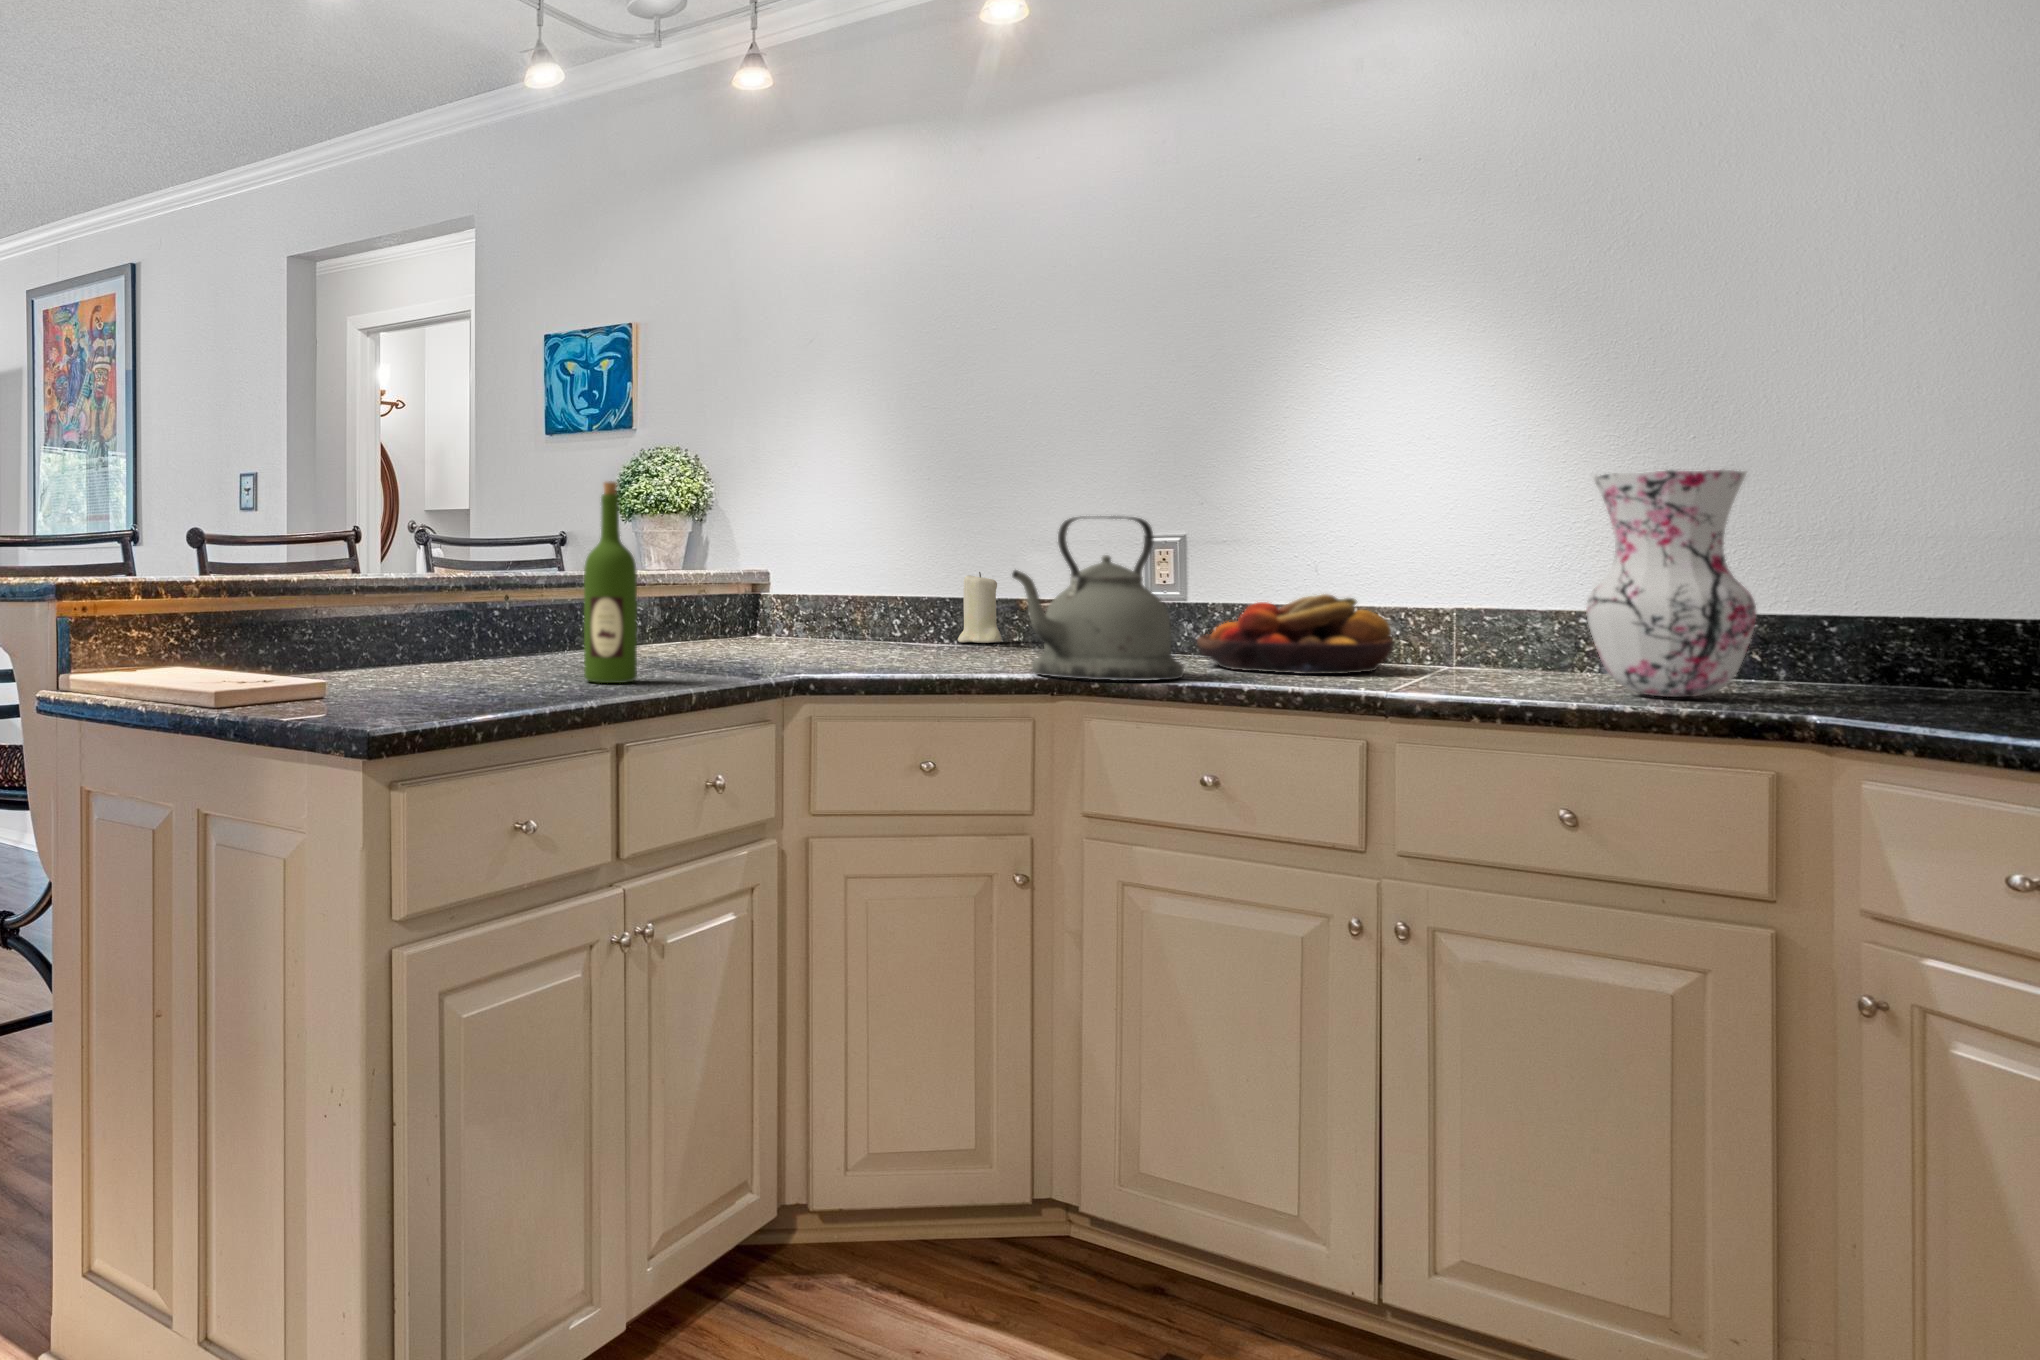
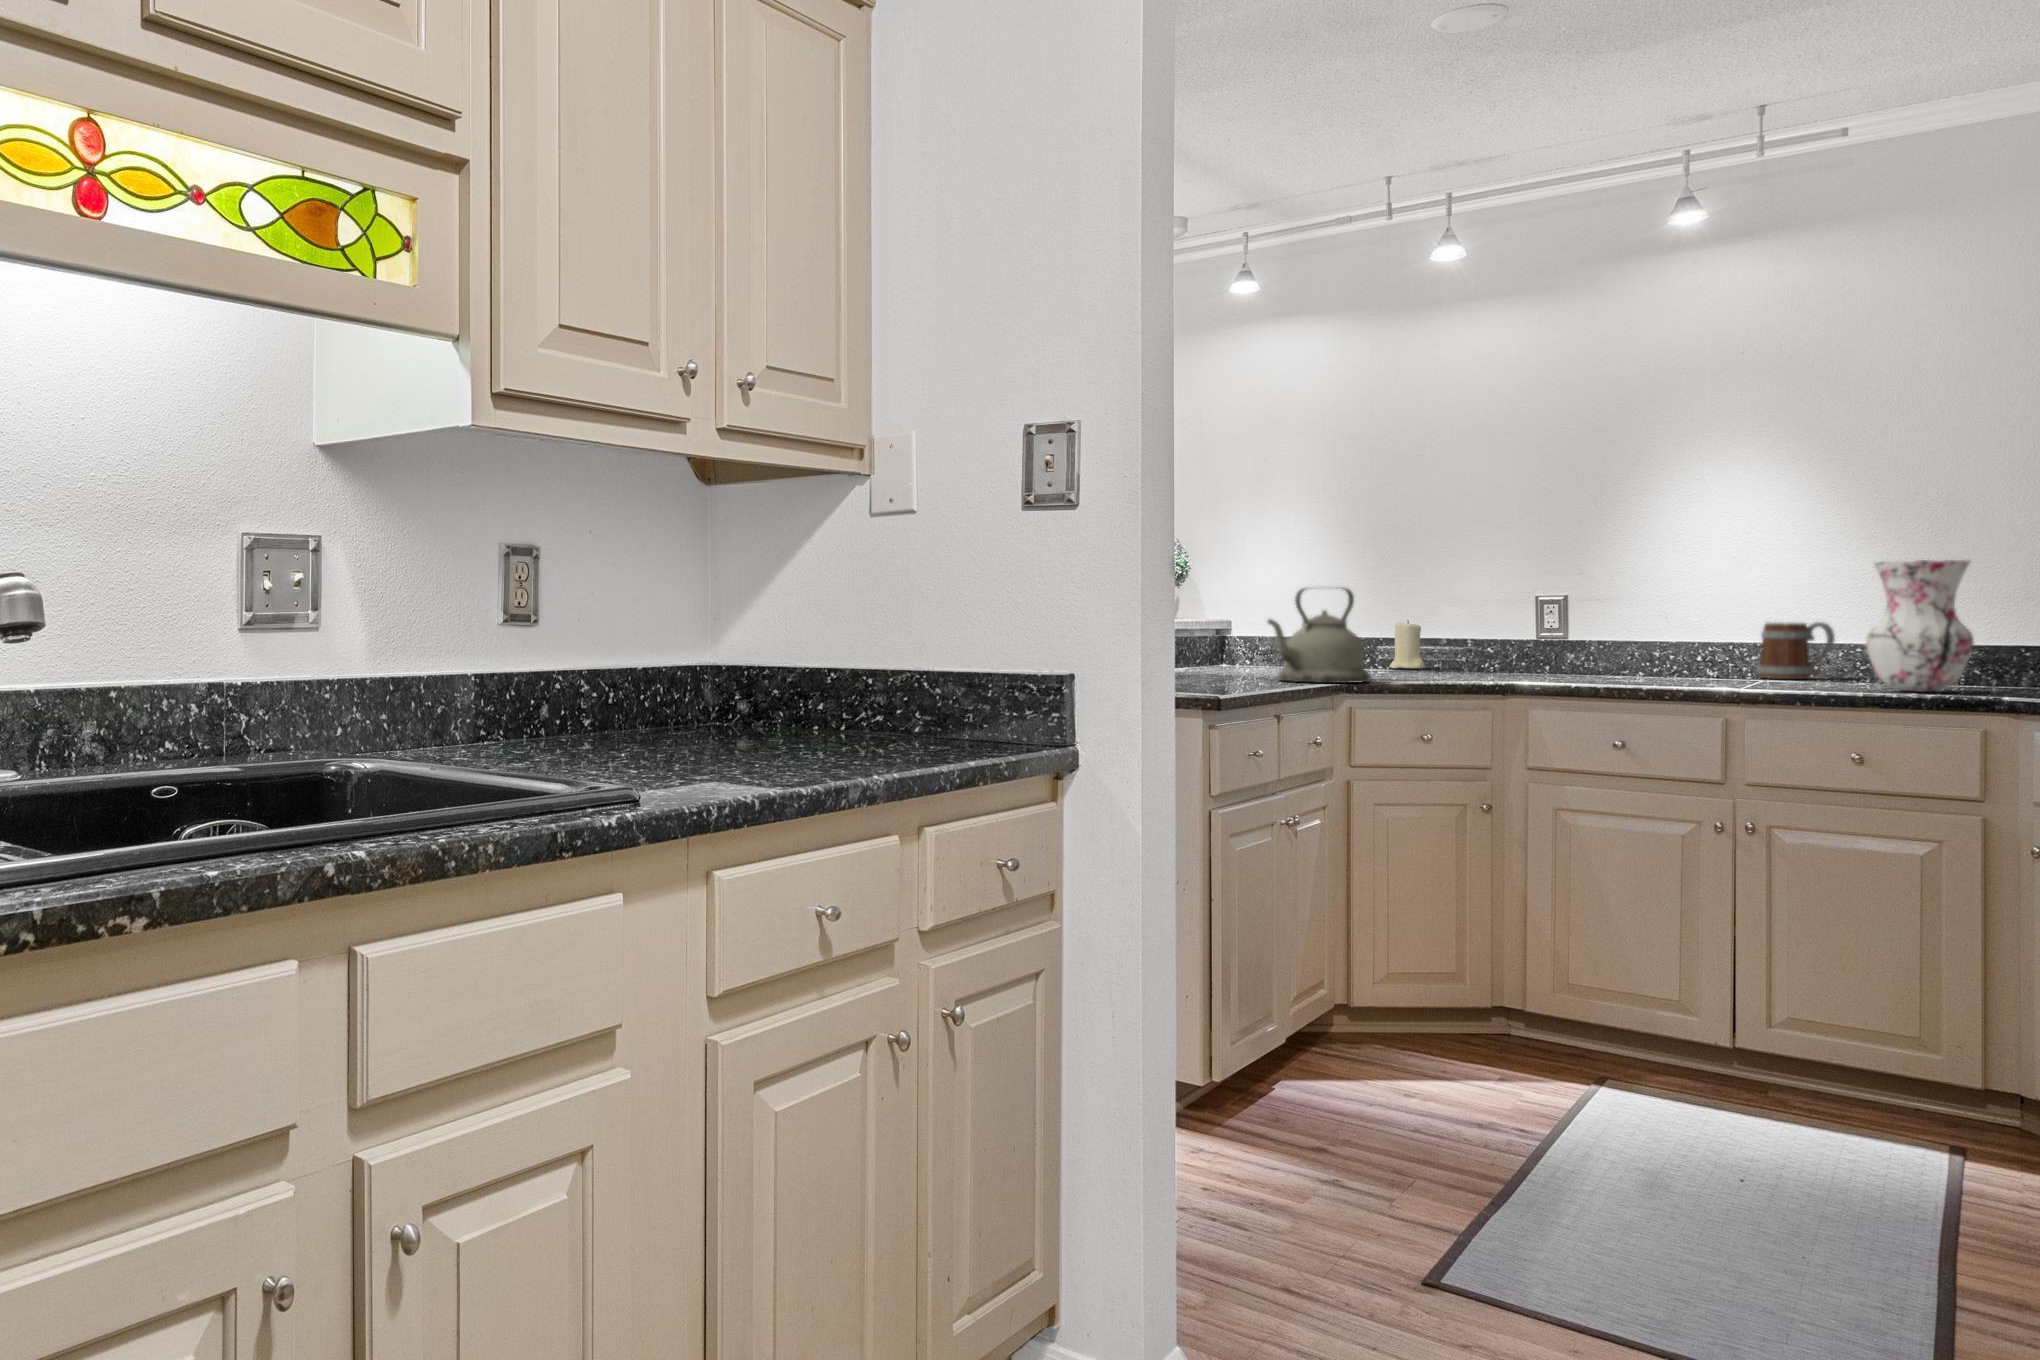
wine bottle: present [584,481,637,683] -> none [1222,567,1257,686]
kettle: present [1012,517,1184,681] -> present [1268,588,1371,683]
mug: none [1438,577,1547,665] -> present [1757,622,1835,679]
fruit bowl: present [1197,594,1393,674] -> none [1592,633,1732,683]

